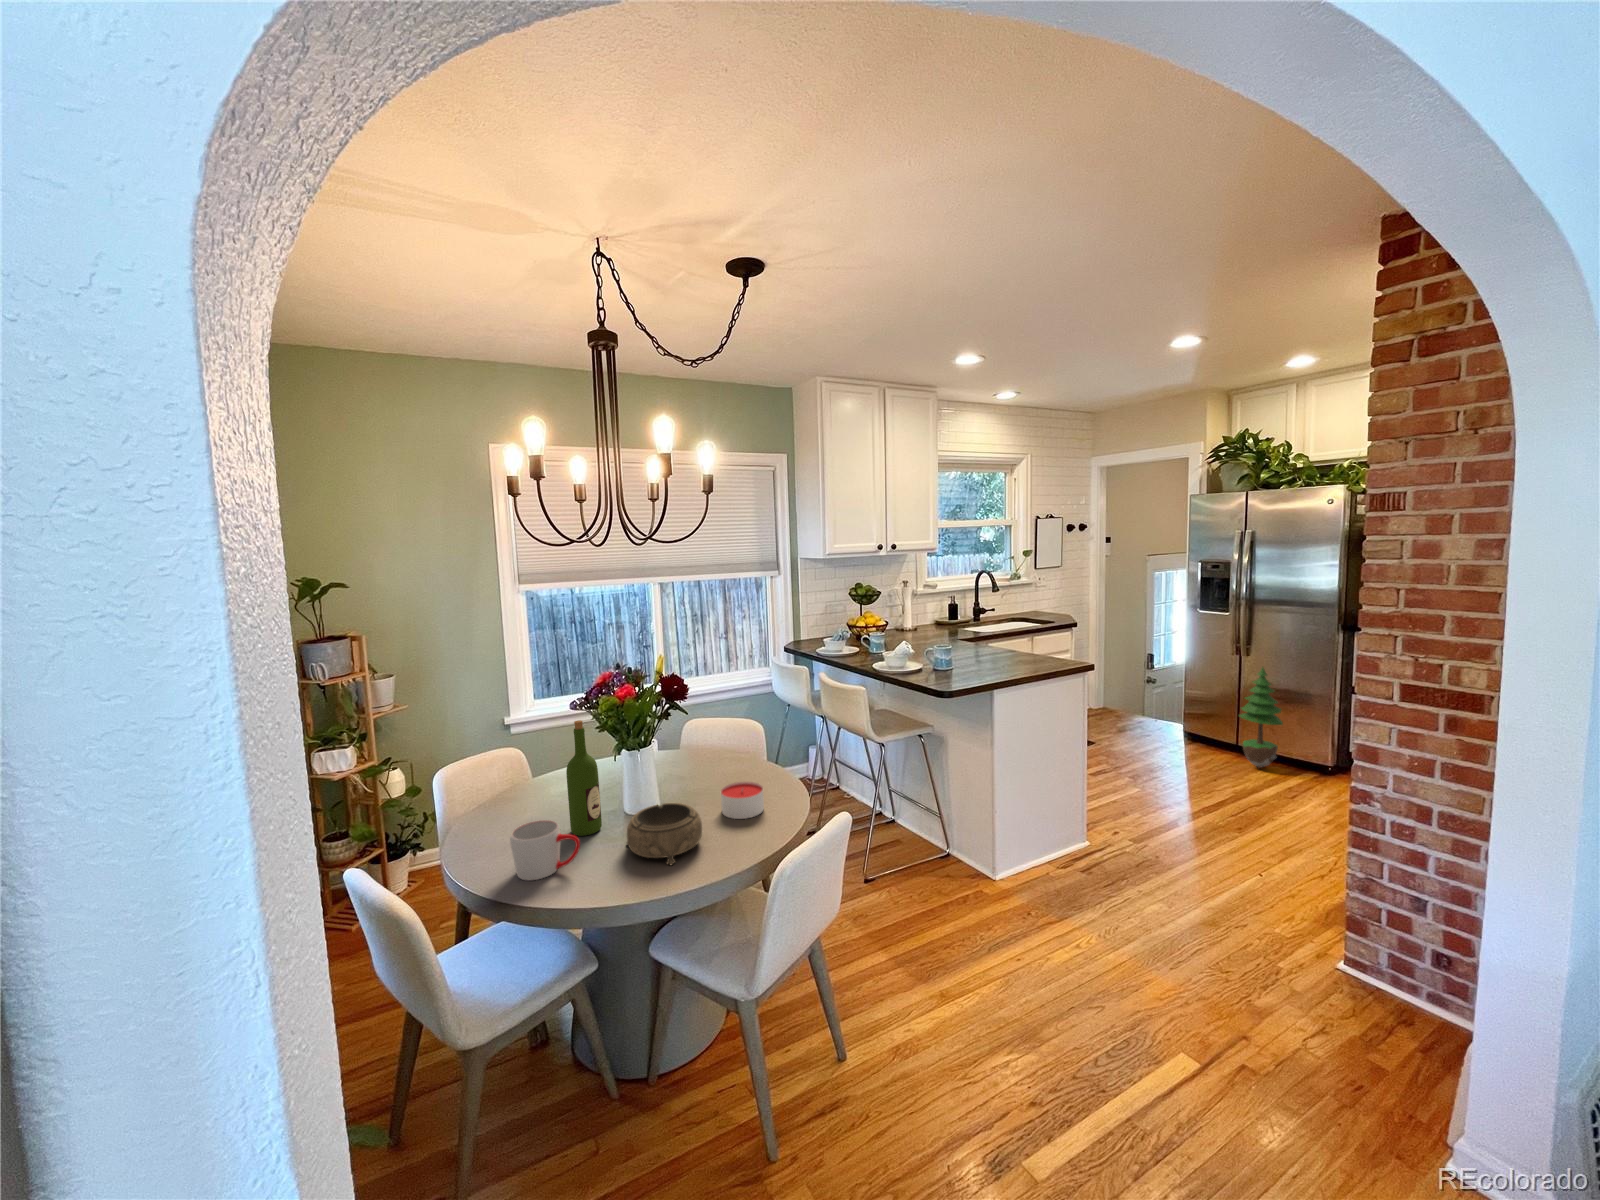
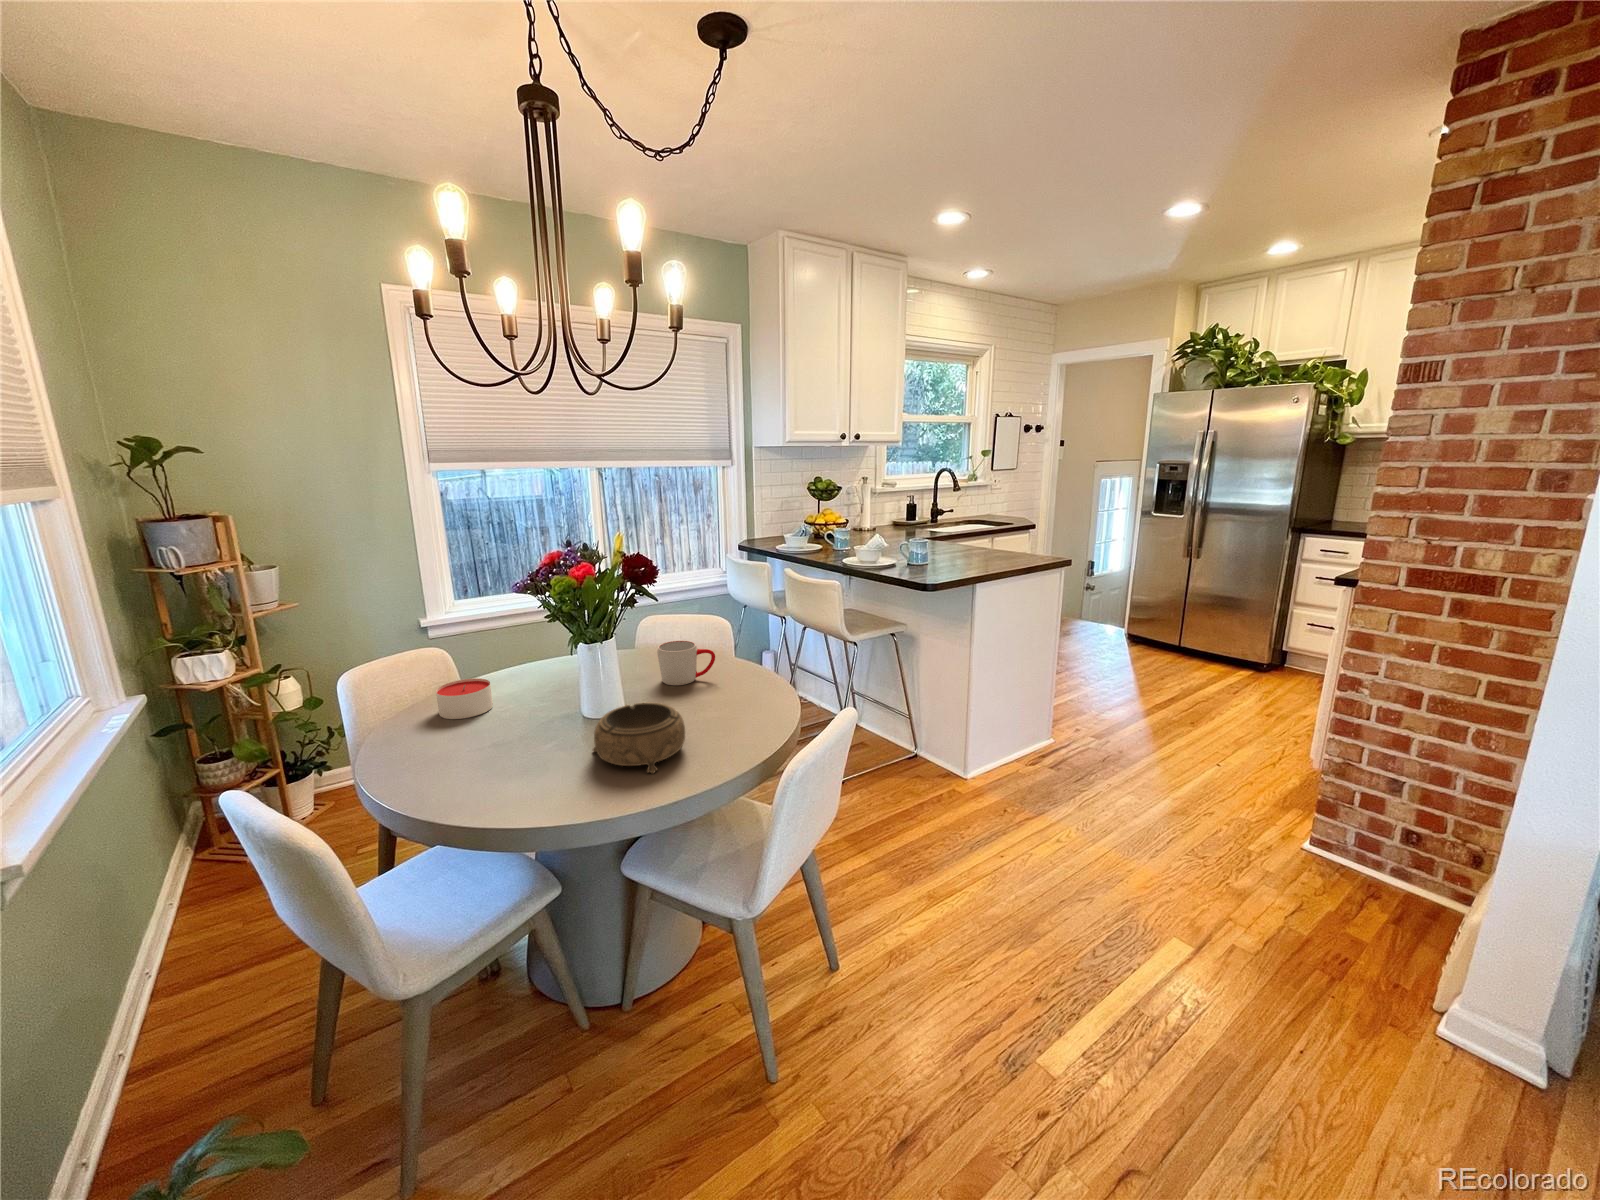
potted tree: present [1239,668,1283,768] -> none [1181,568,1224,666]
wine bottle: present [566,720,602,836] -> none [512,606,558,744]
candle: present [721,782,764,819] -> present [436,678,493,719]
mug: present [510,820,580,880] -> present [657,640,715,685]

